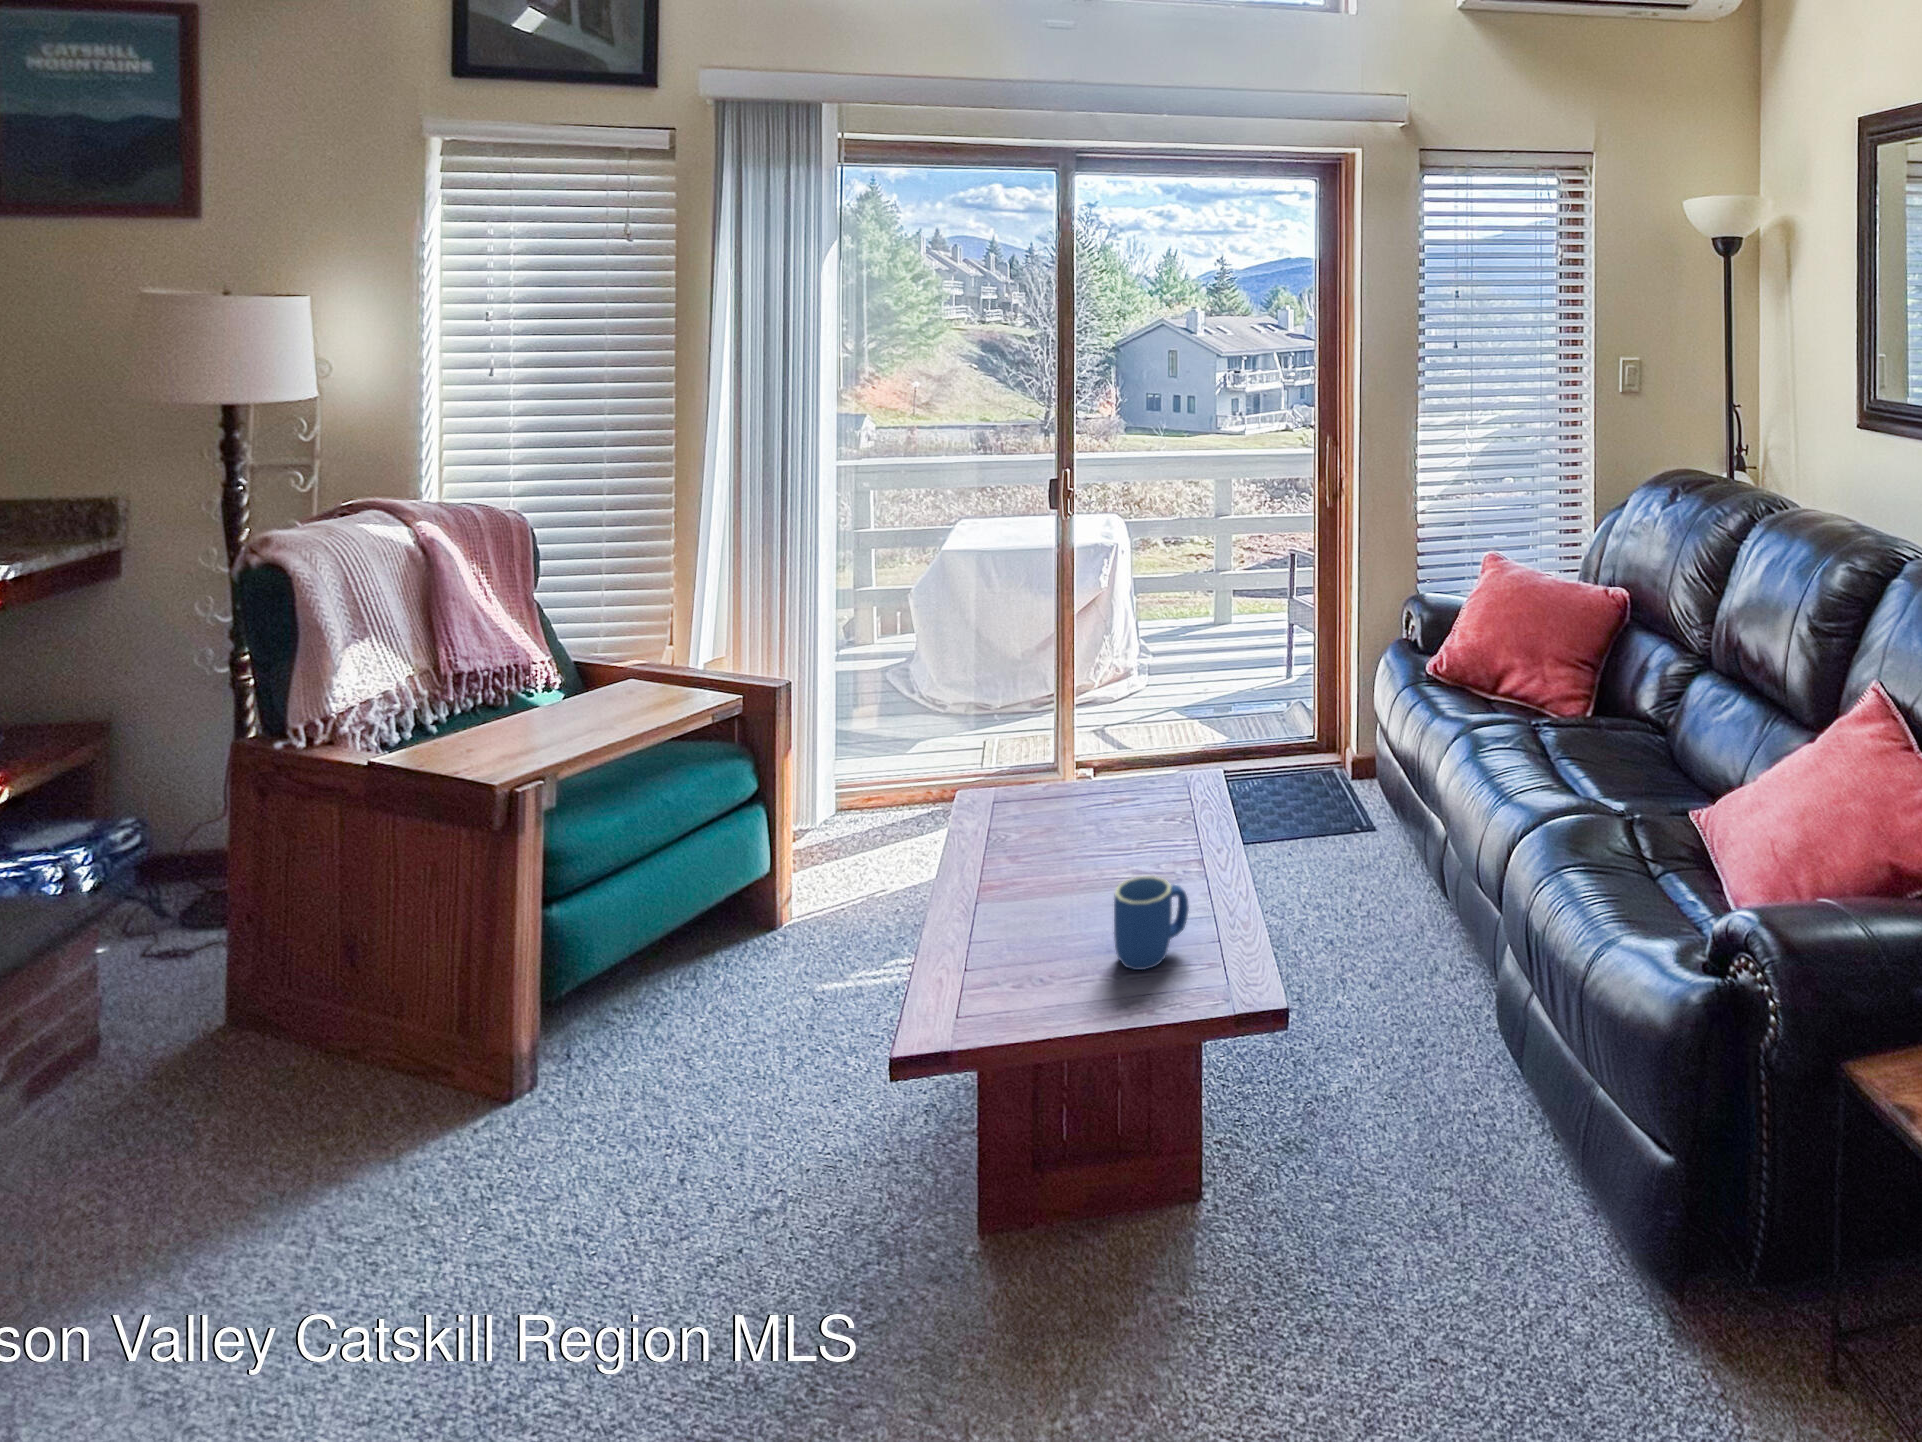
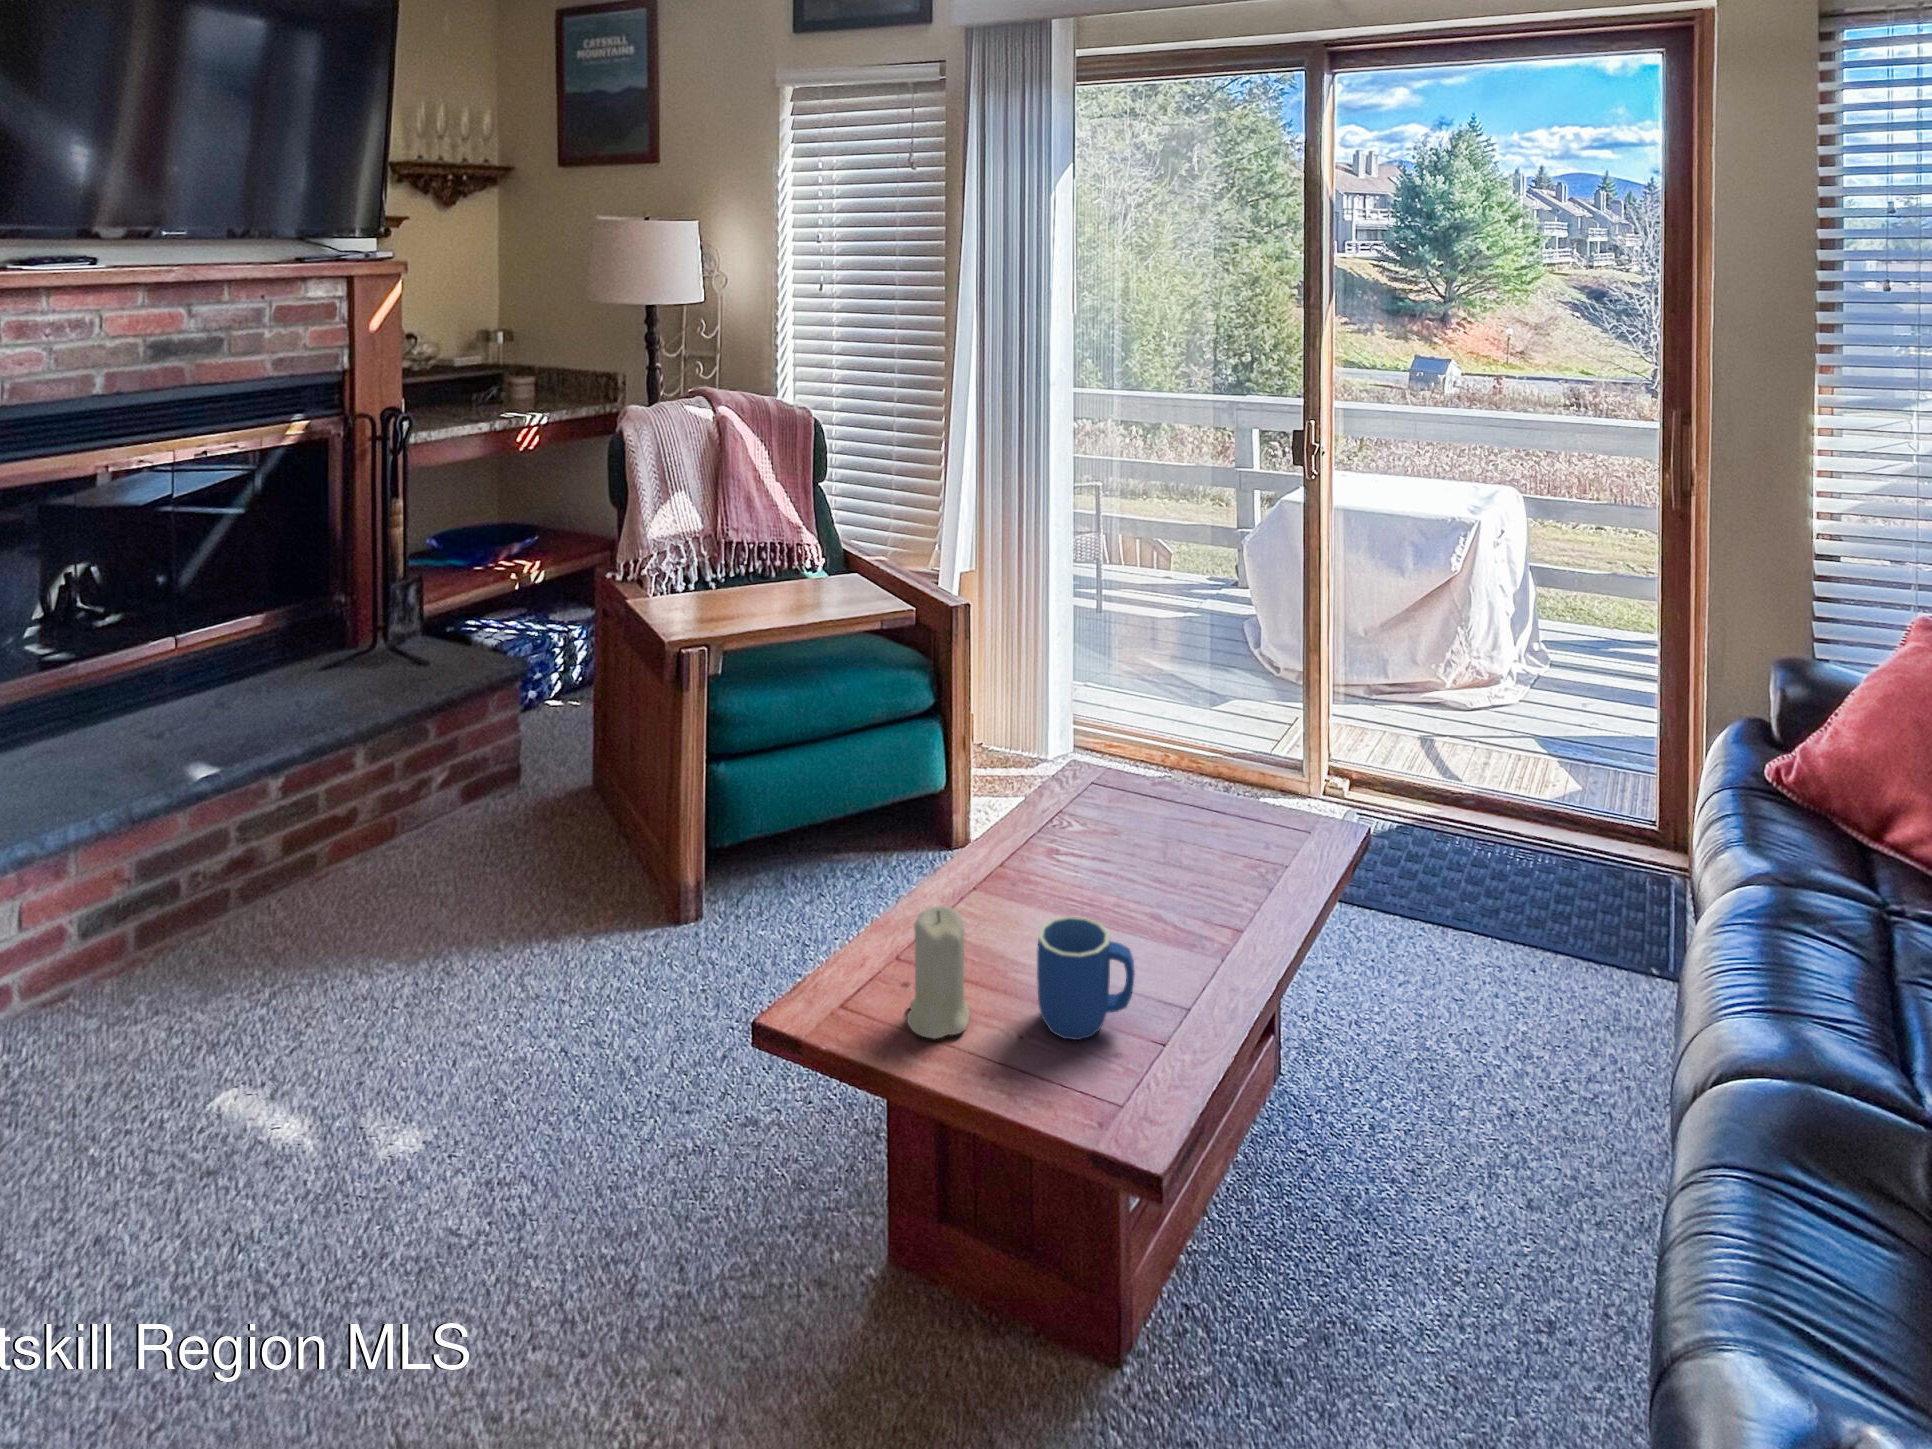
candle: none [1013,902,1073,1012] -> present [907,906,970,1039]

